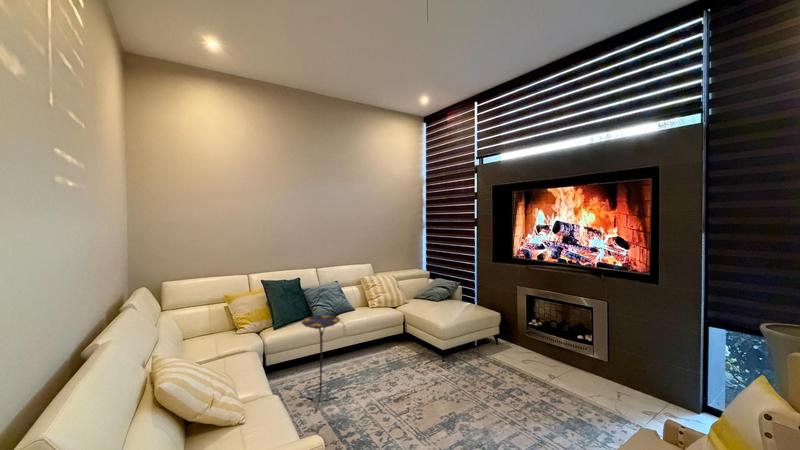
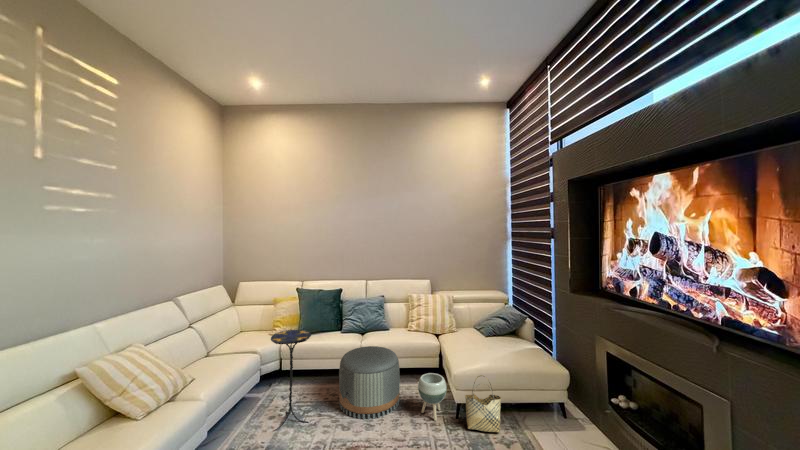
pouf: none [344,322,397,383] -> present [339,346,400,419]
woven basket: none [453,325,476,364] -> present [465,375,501,432]
planter: none [414,332,437,366] -> present [418,373,447,421]

